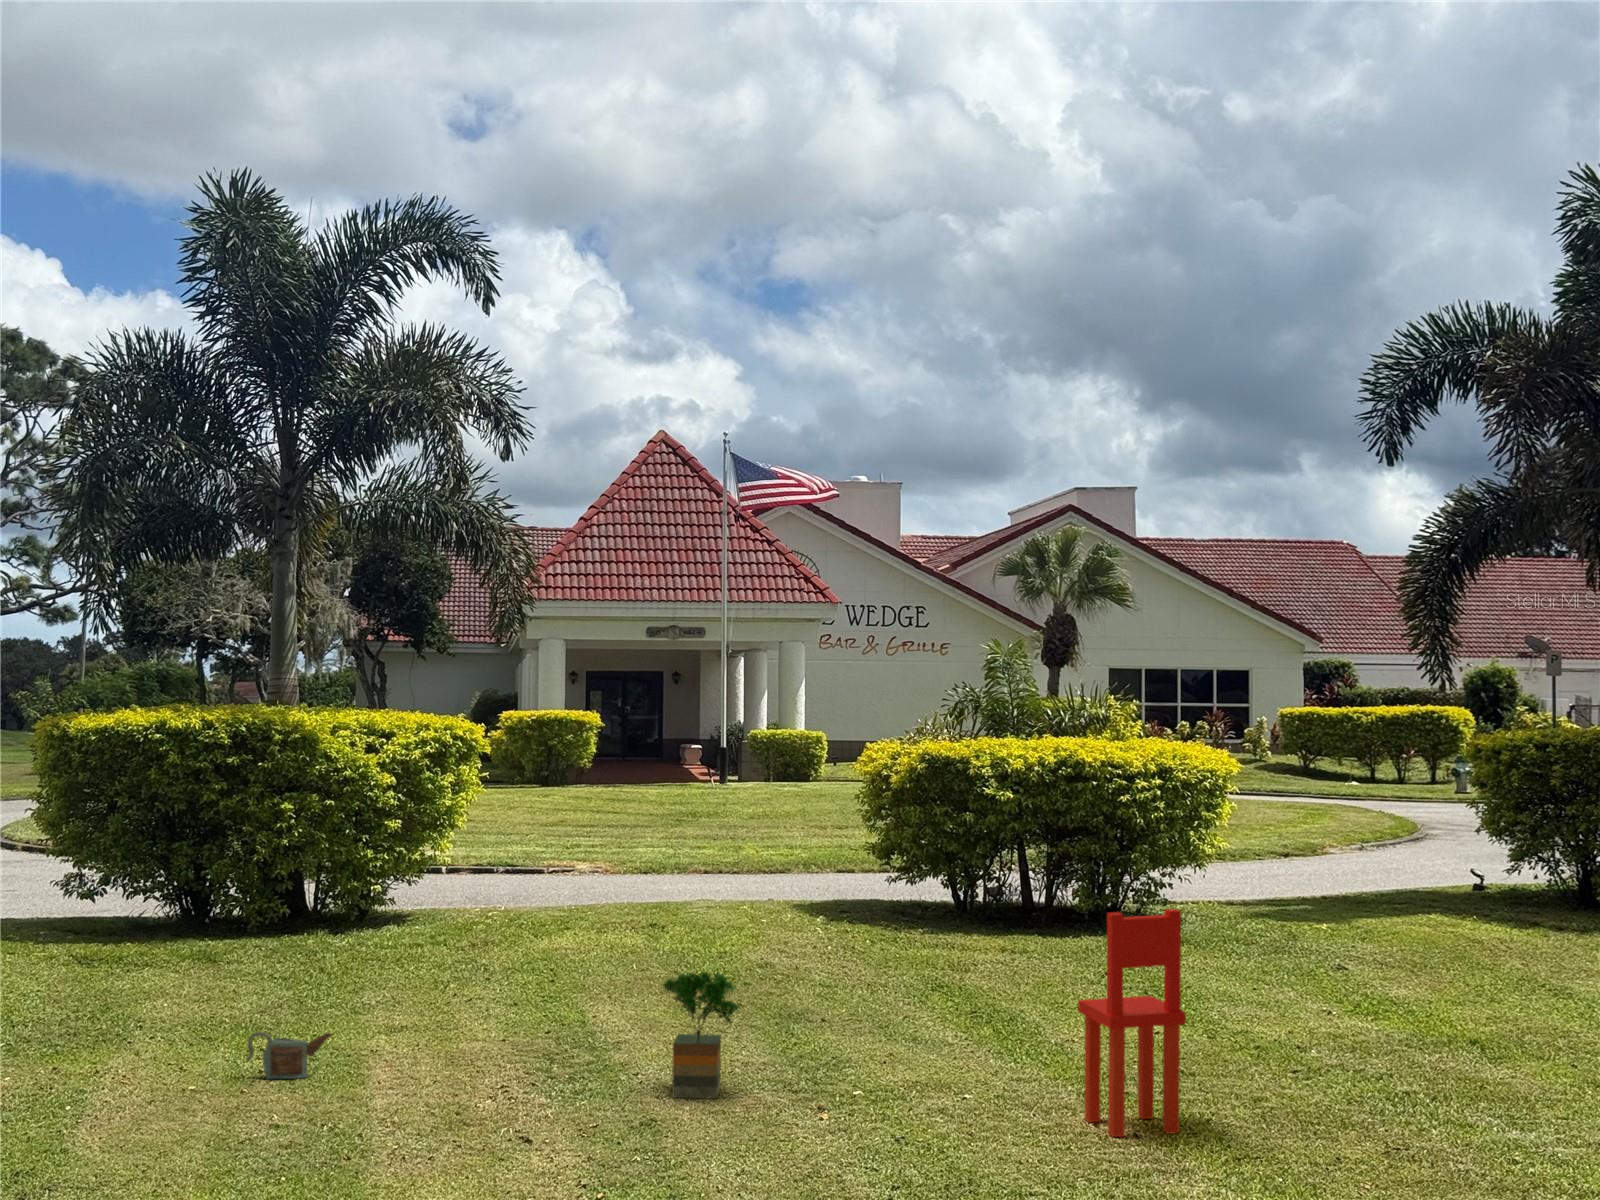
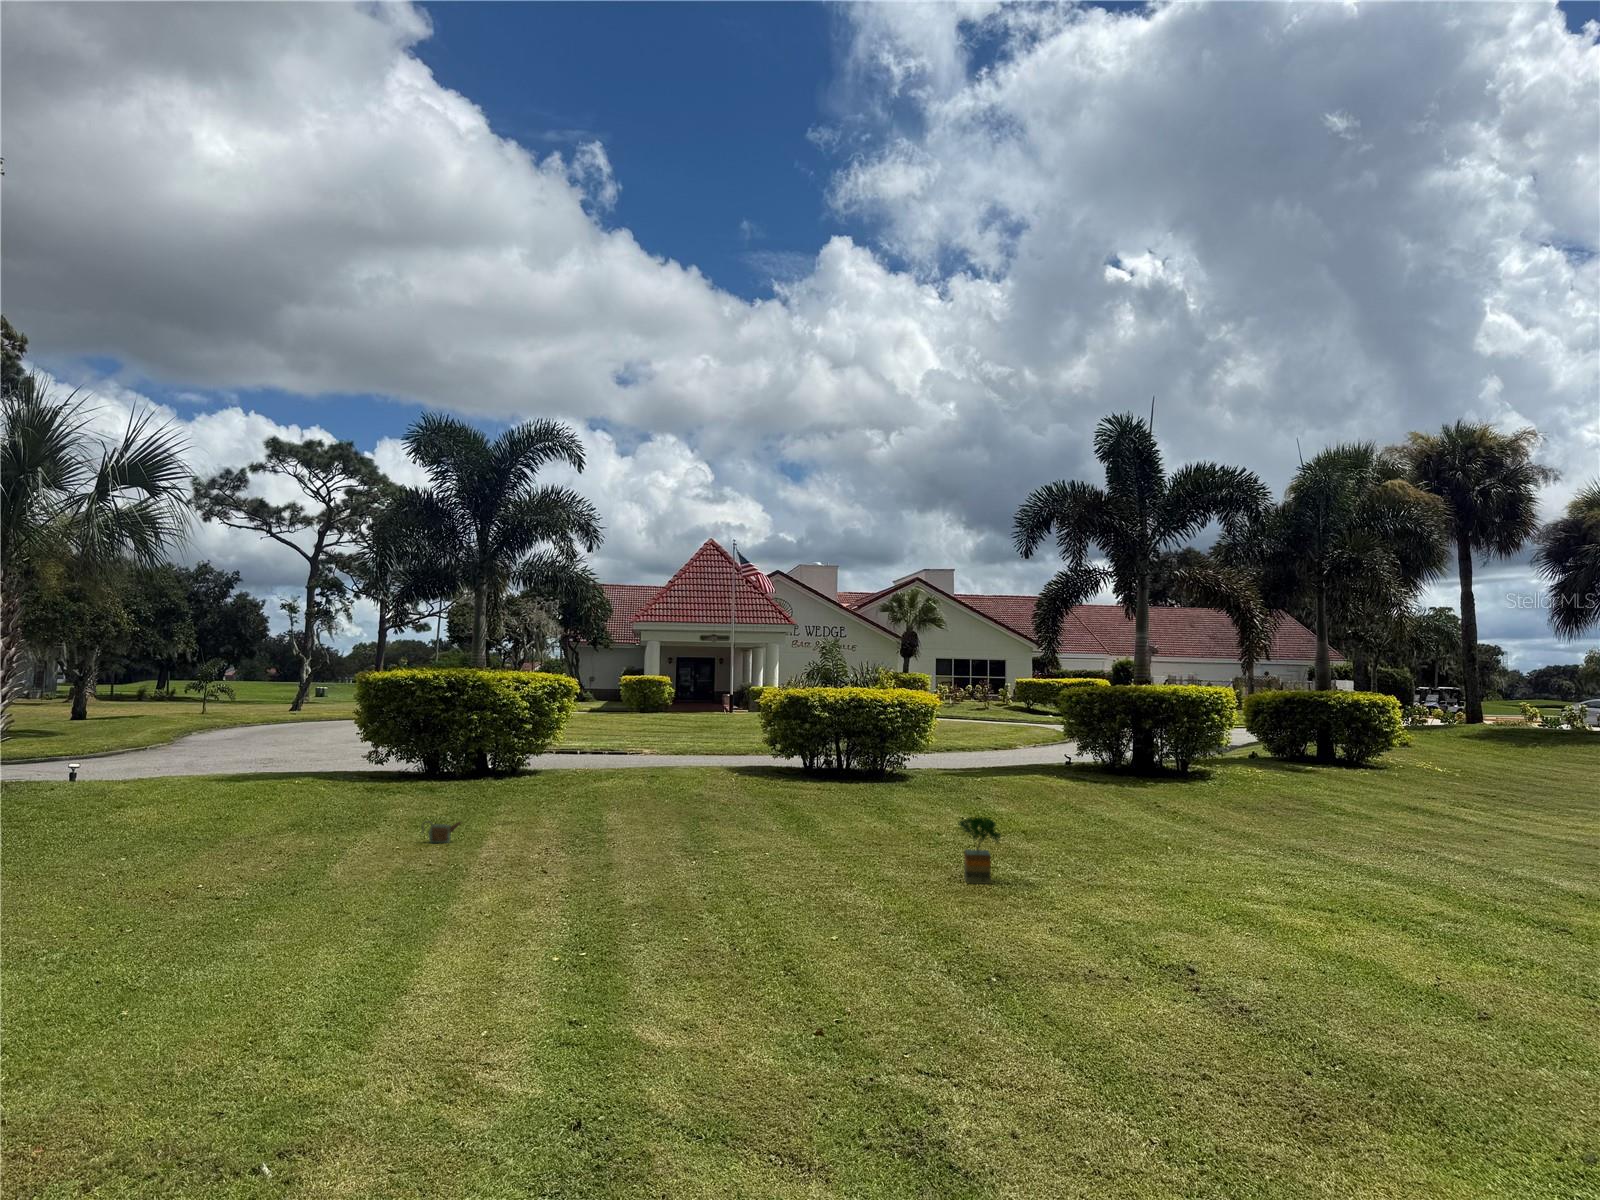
chair: present [1078,909,1186,1137] -> none [808,764,855,872]
potted tree: present [662,971,739,1099] -> present [958,817,1001,884]

